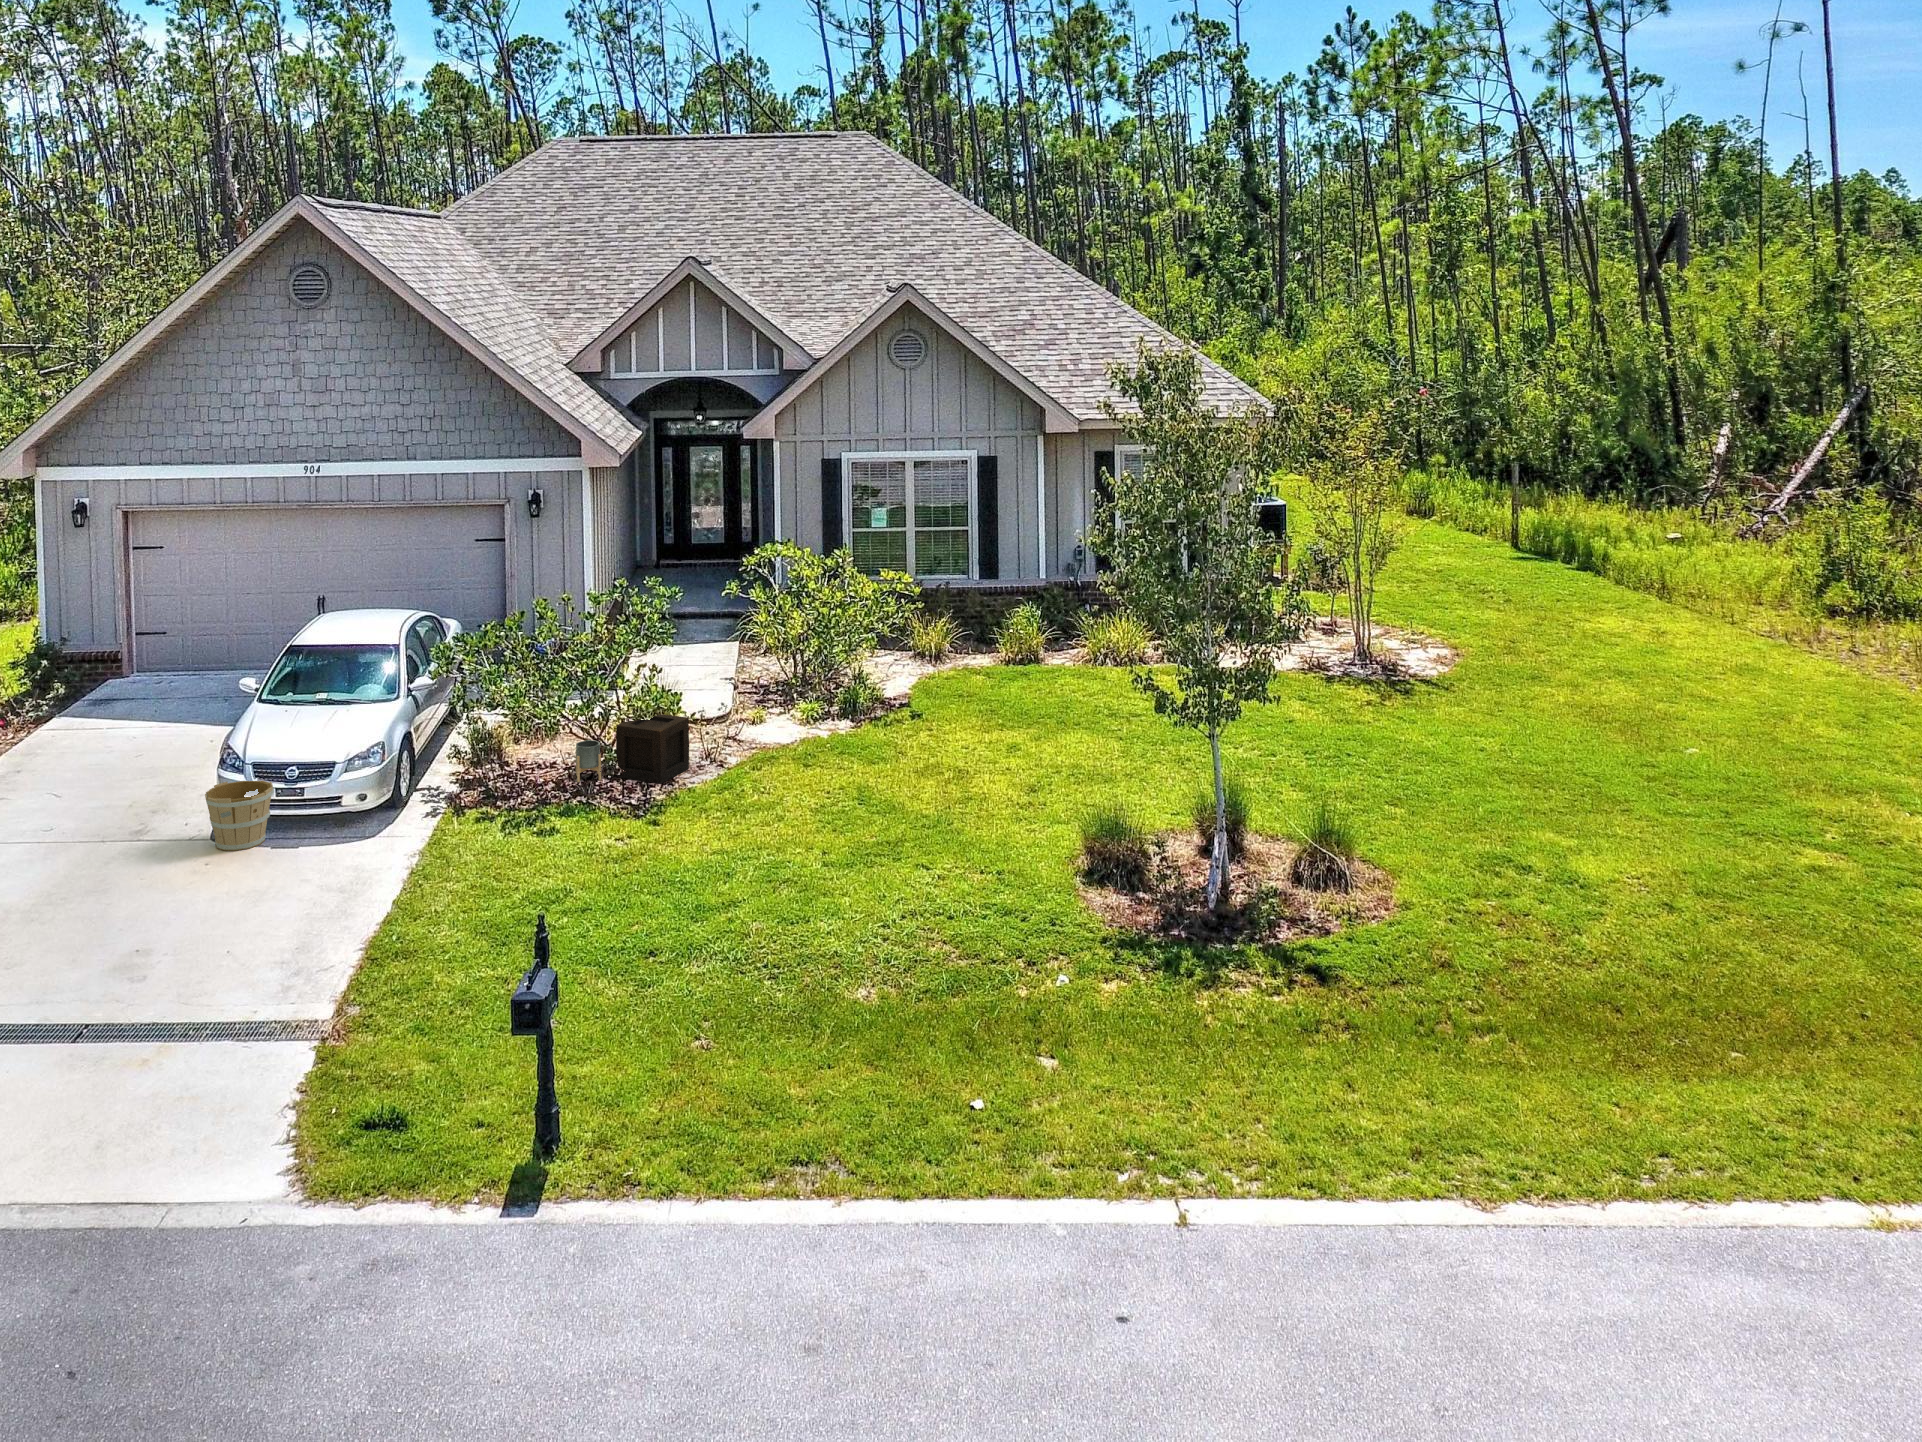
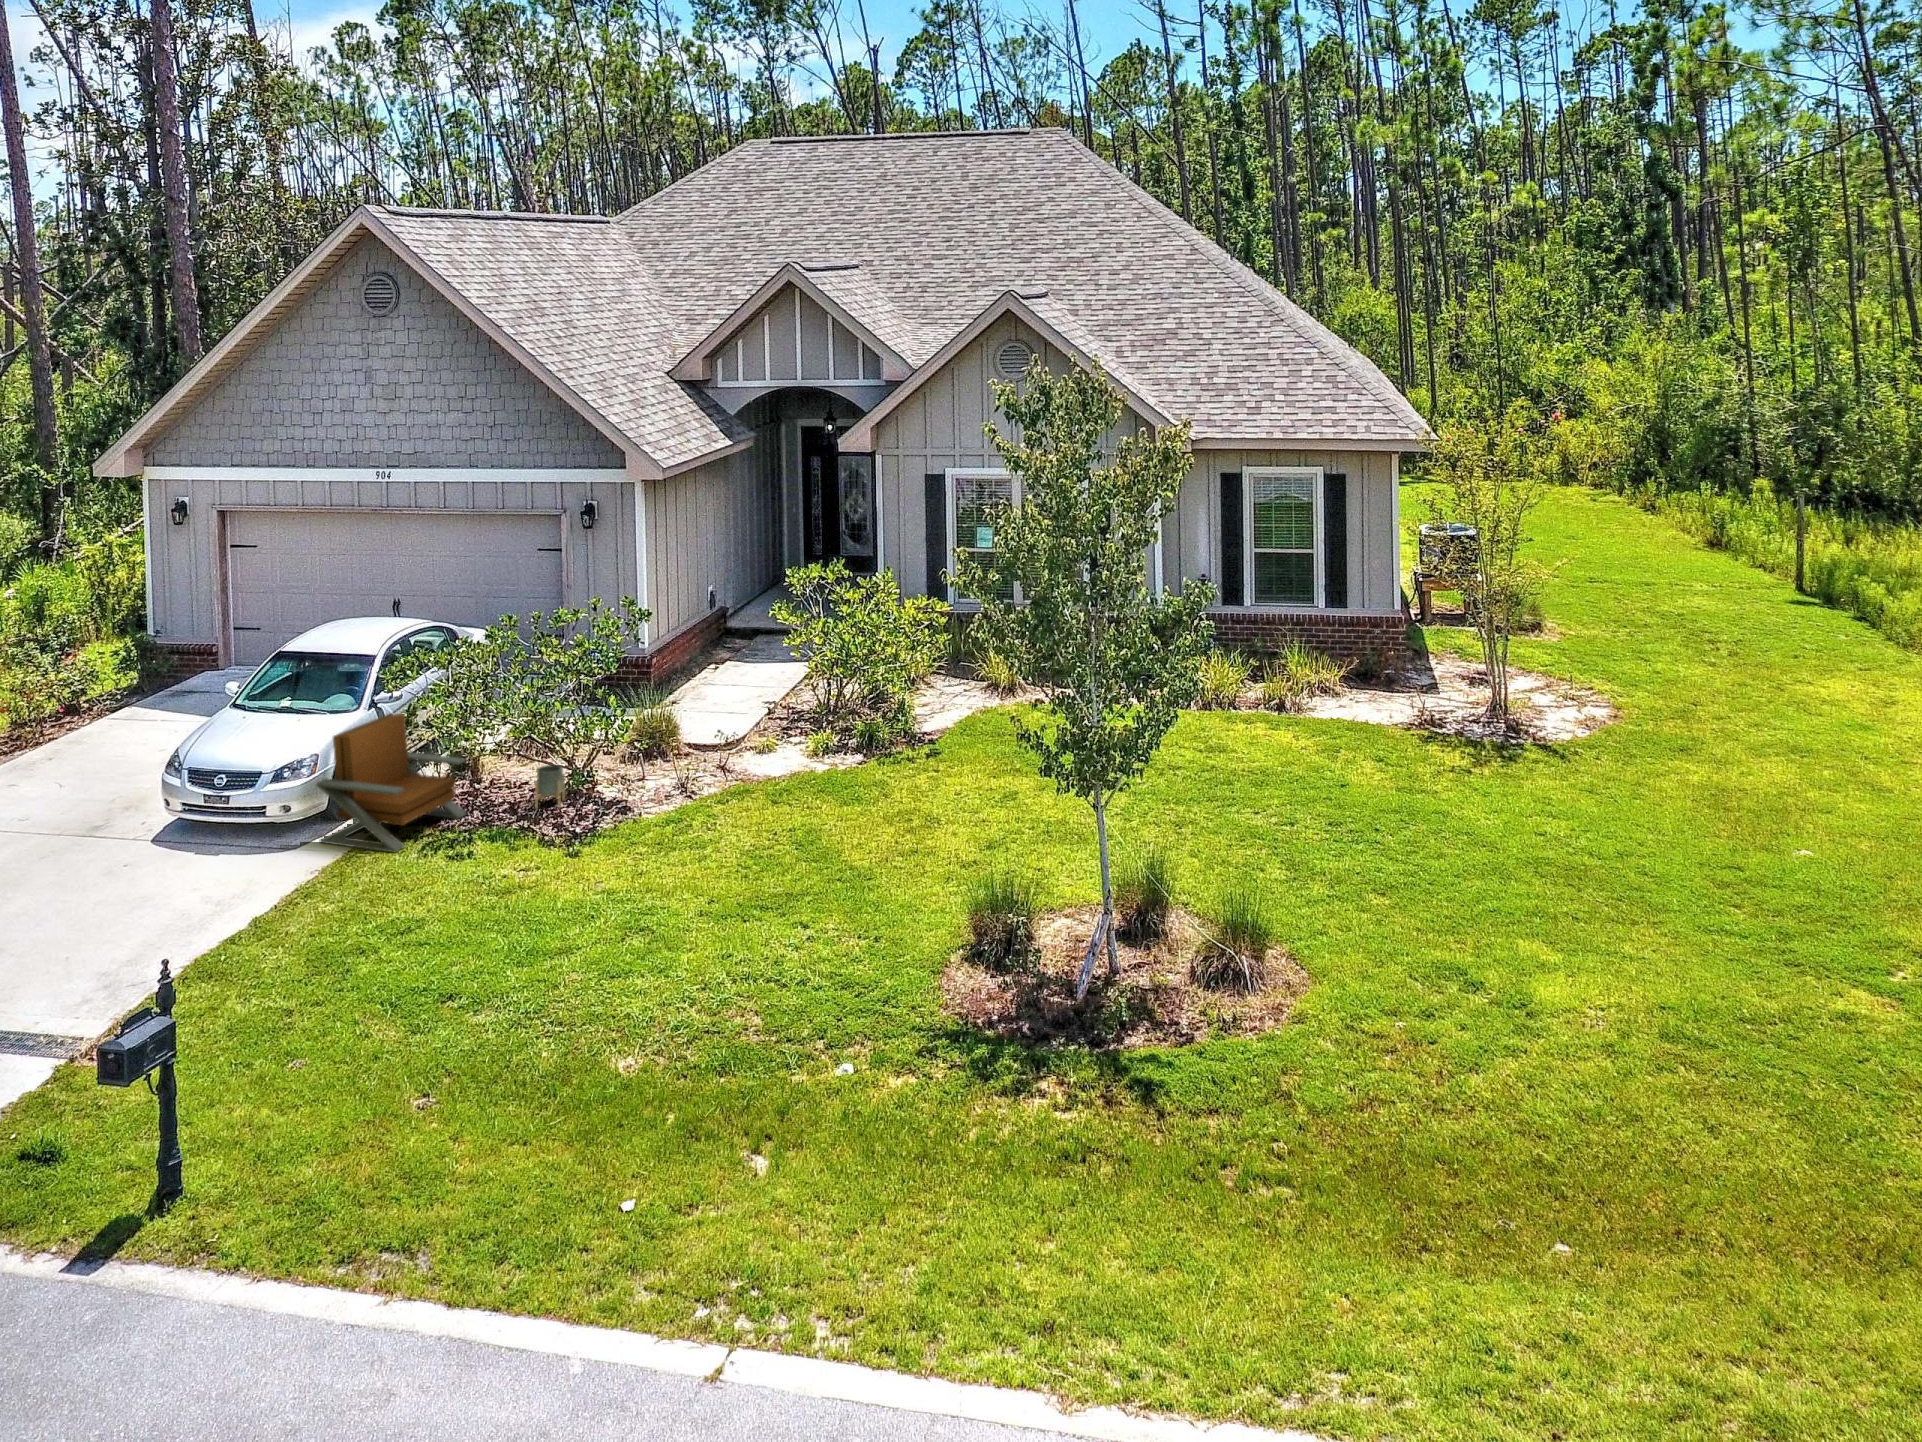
lounge chair: none [389,700,515,828] -> present [316,714,466,853]
wooden crate: present [616,714,689,784] -> none [578,738,658,817]
wooden bucket: present [205,781,274,851] -> none [127,785,202,858]

